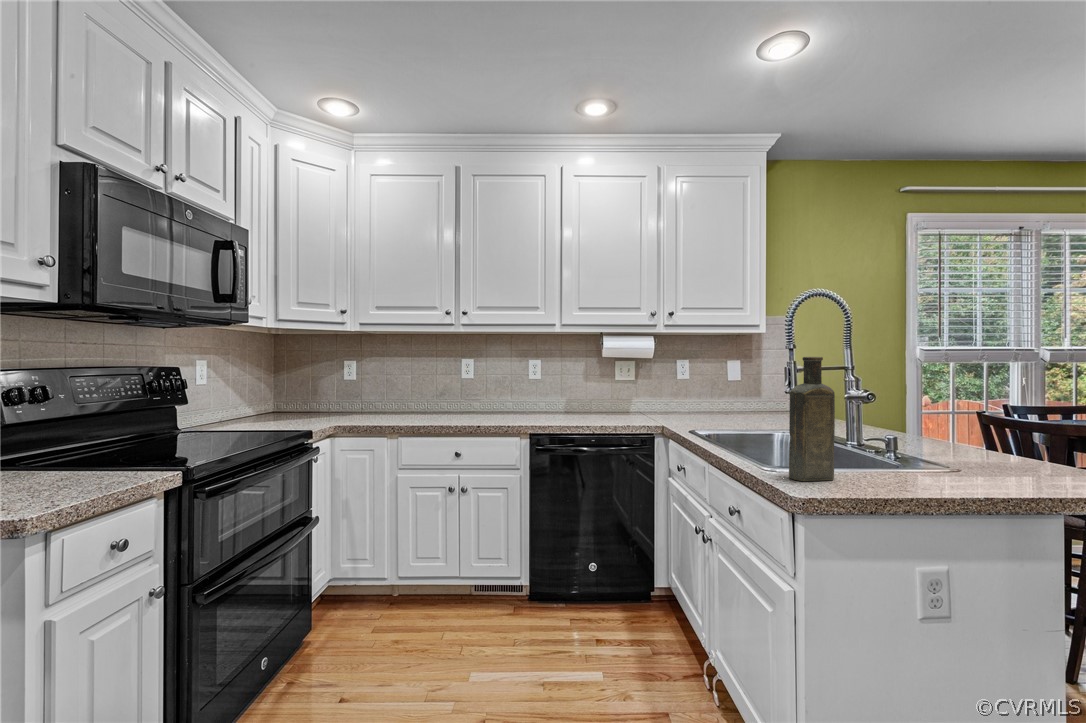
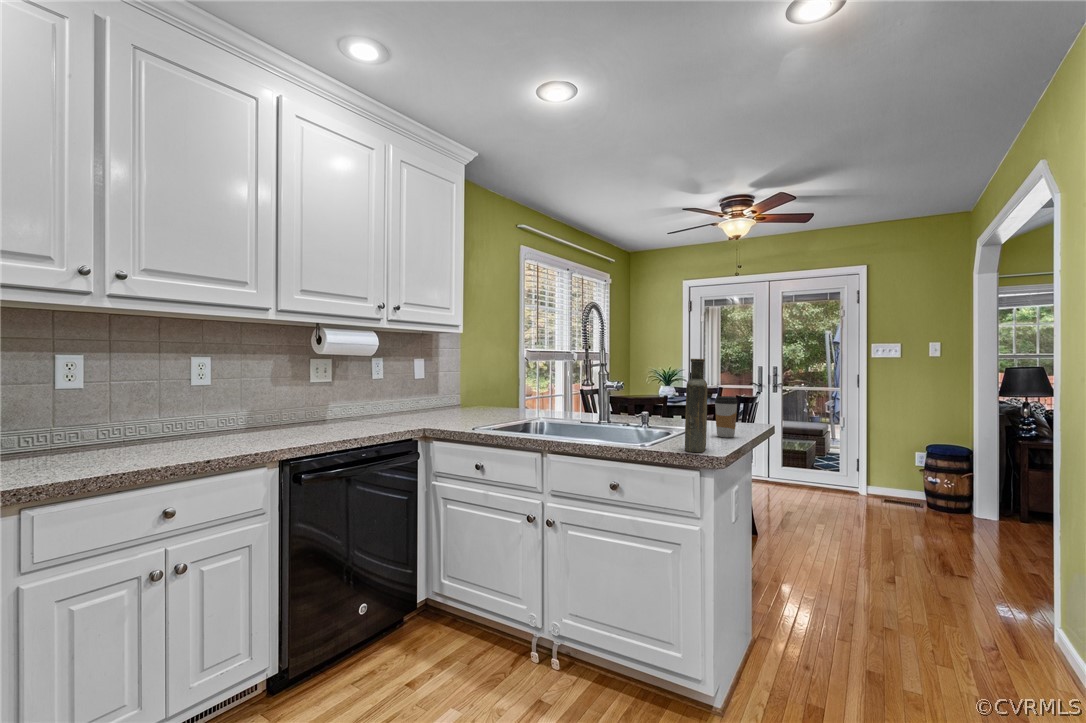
coffee cup: none [930,415,973,482] -> present [715,396,738,437]

